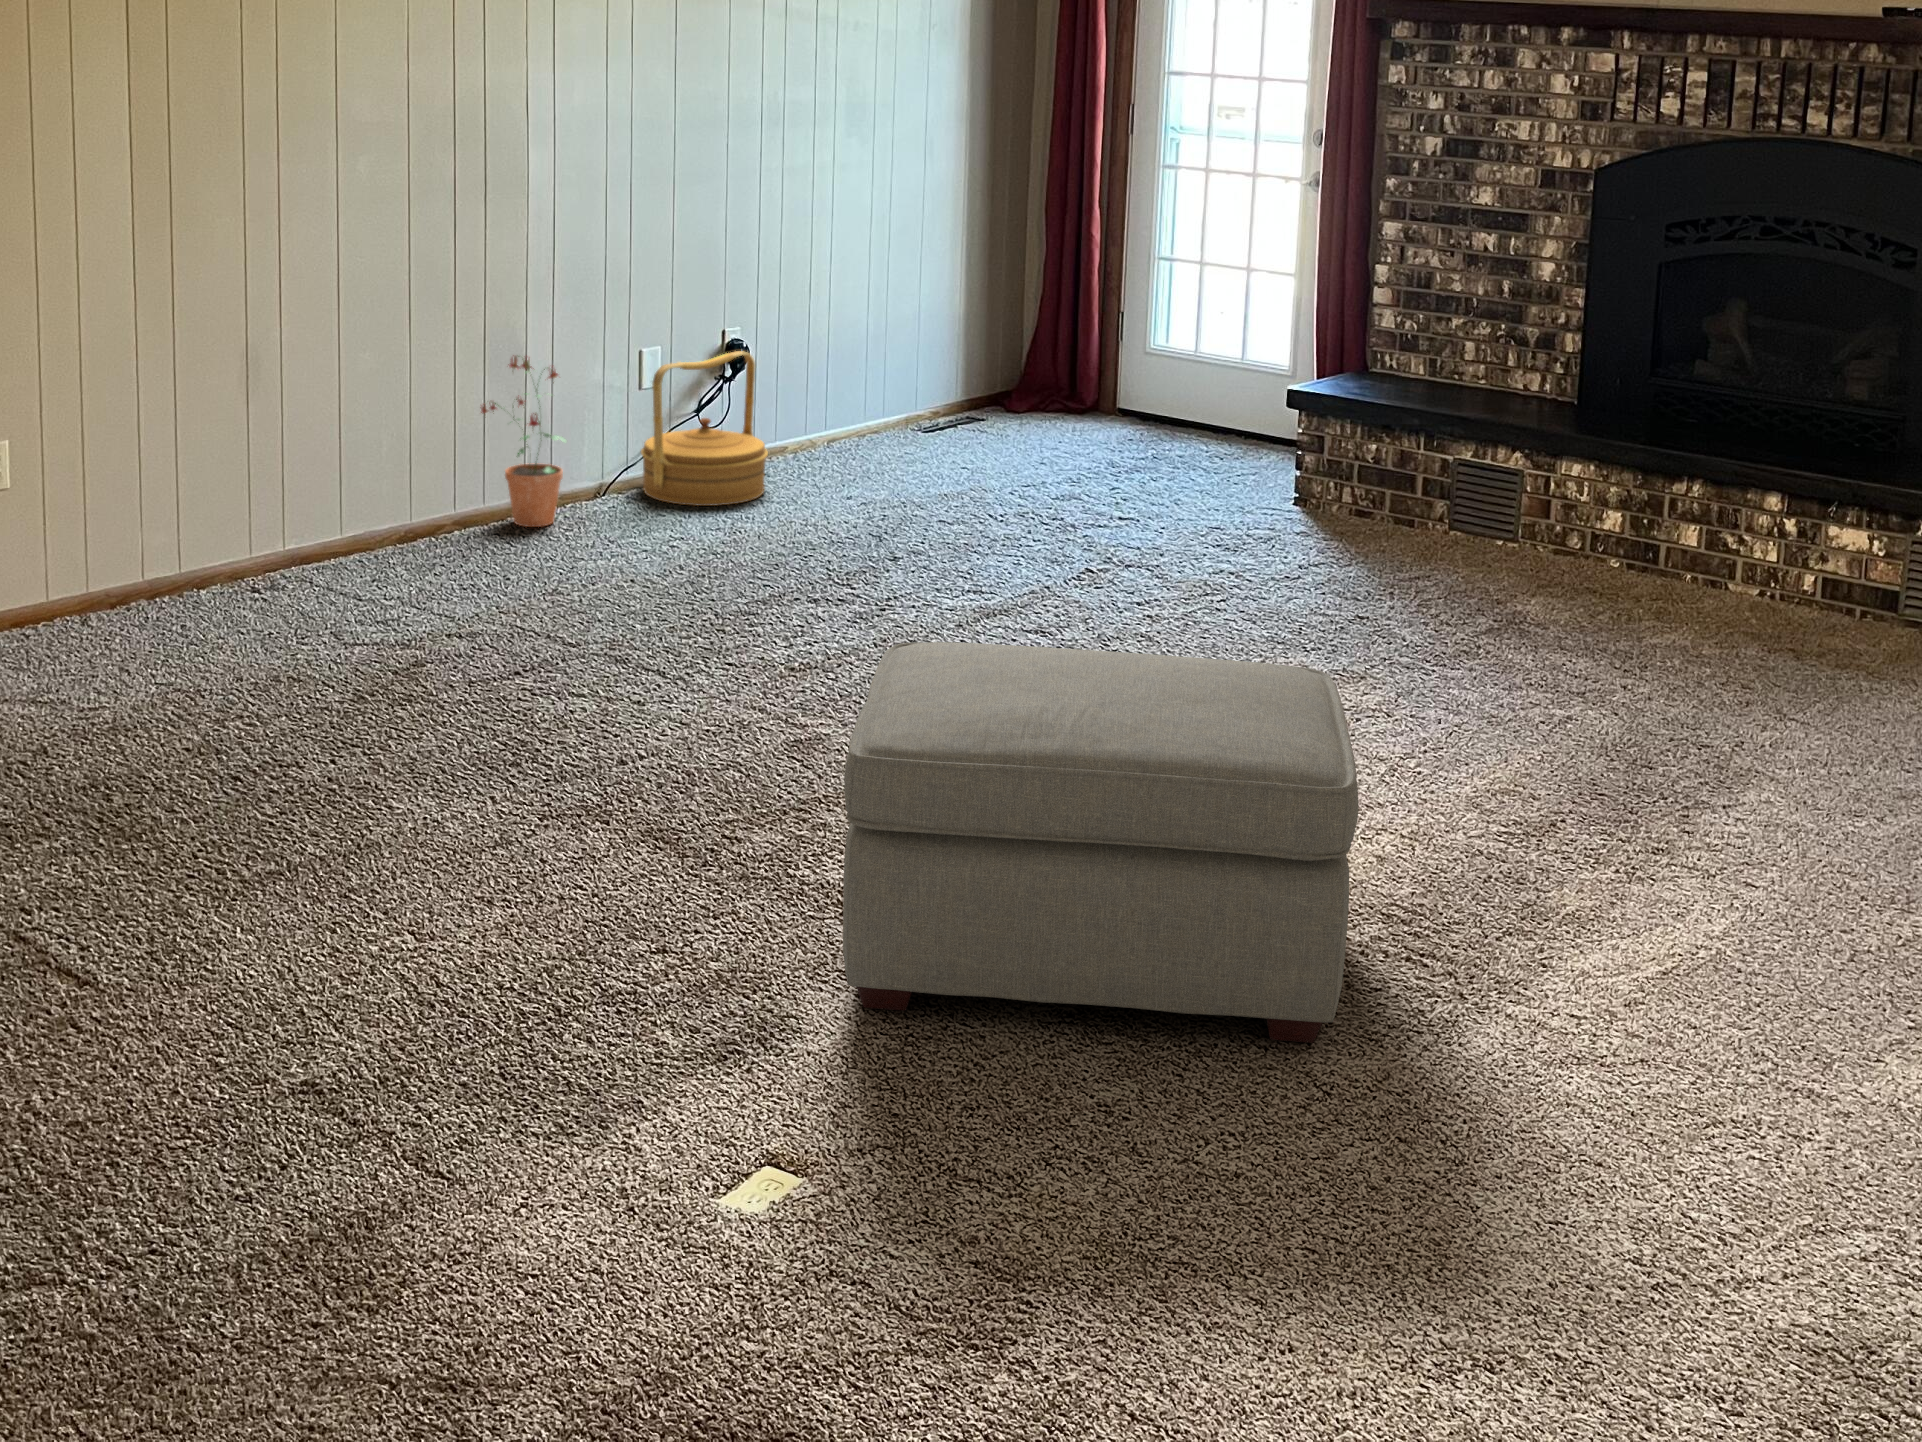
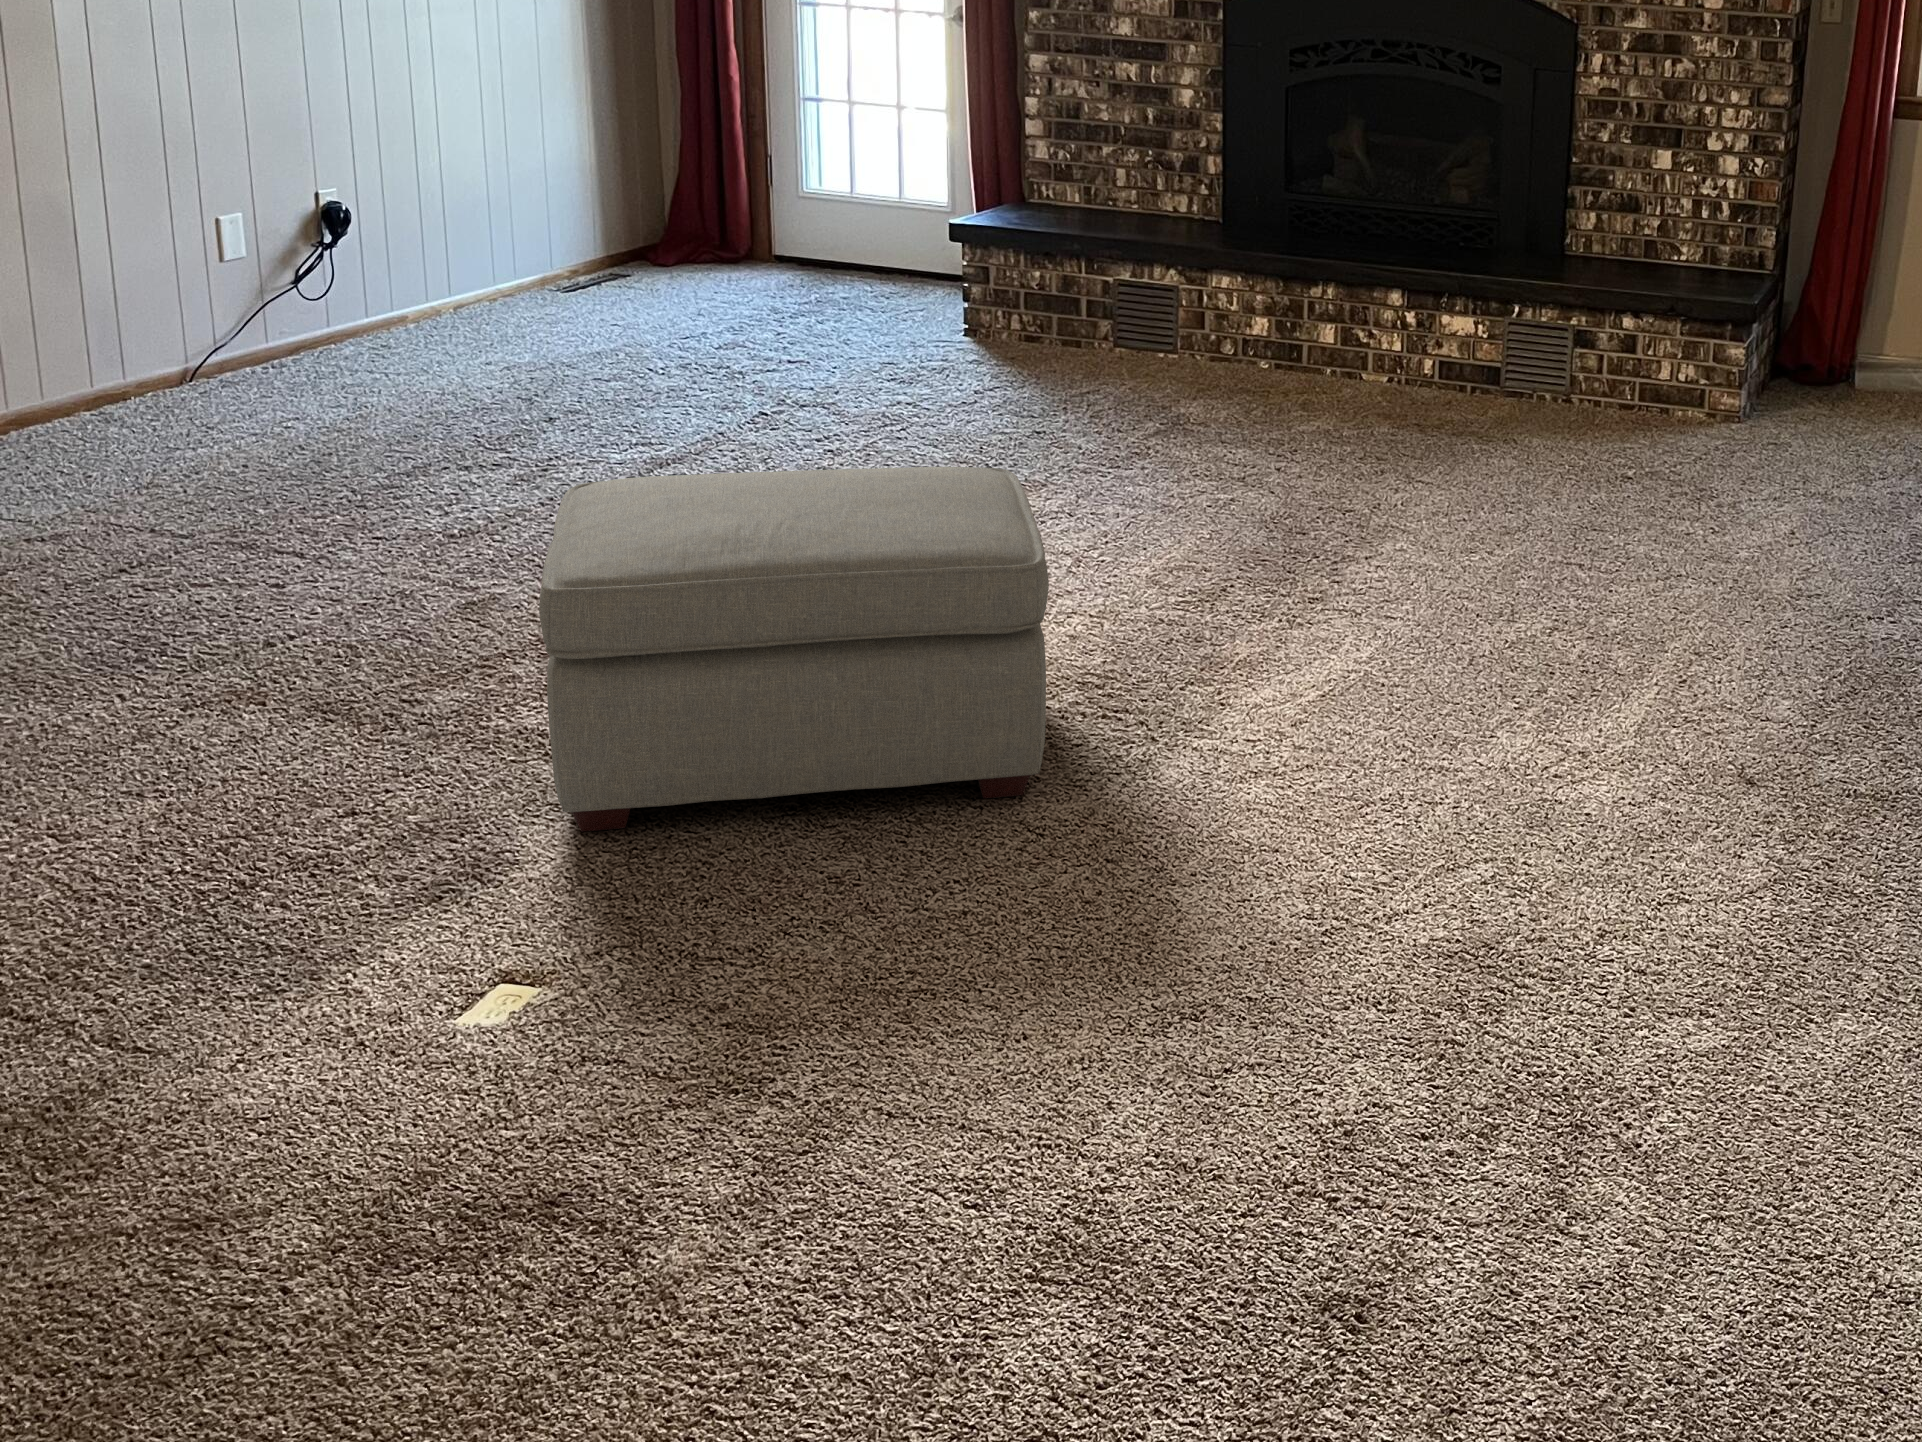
woven basket: present [641,351,768,506] -> none [232,214,387,383]
potted plant: present [481,356,566,527] -> none [23,230,147,420]

